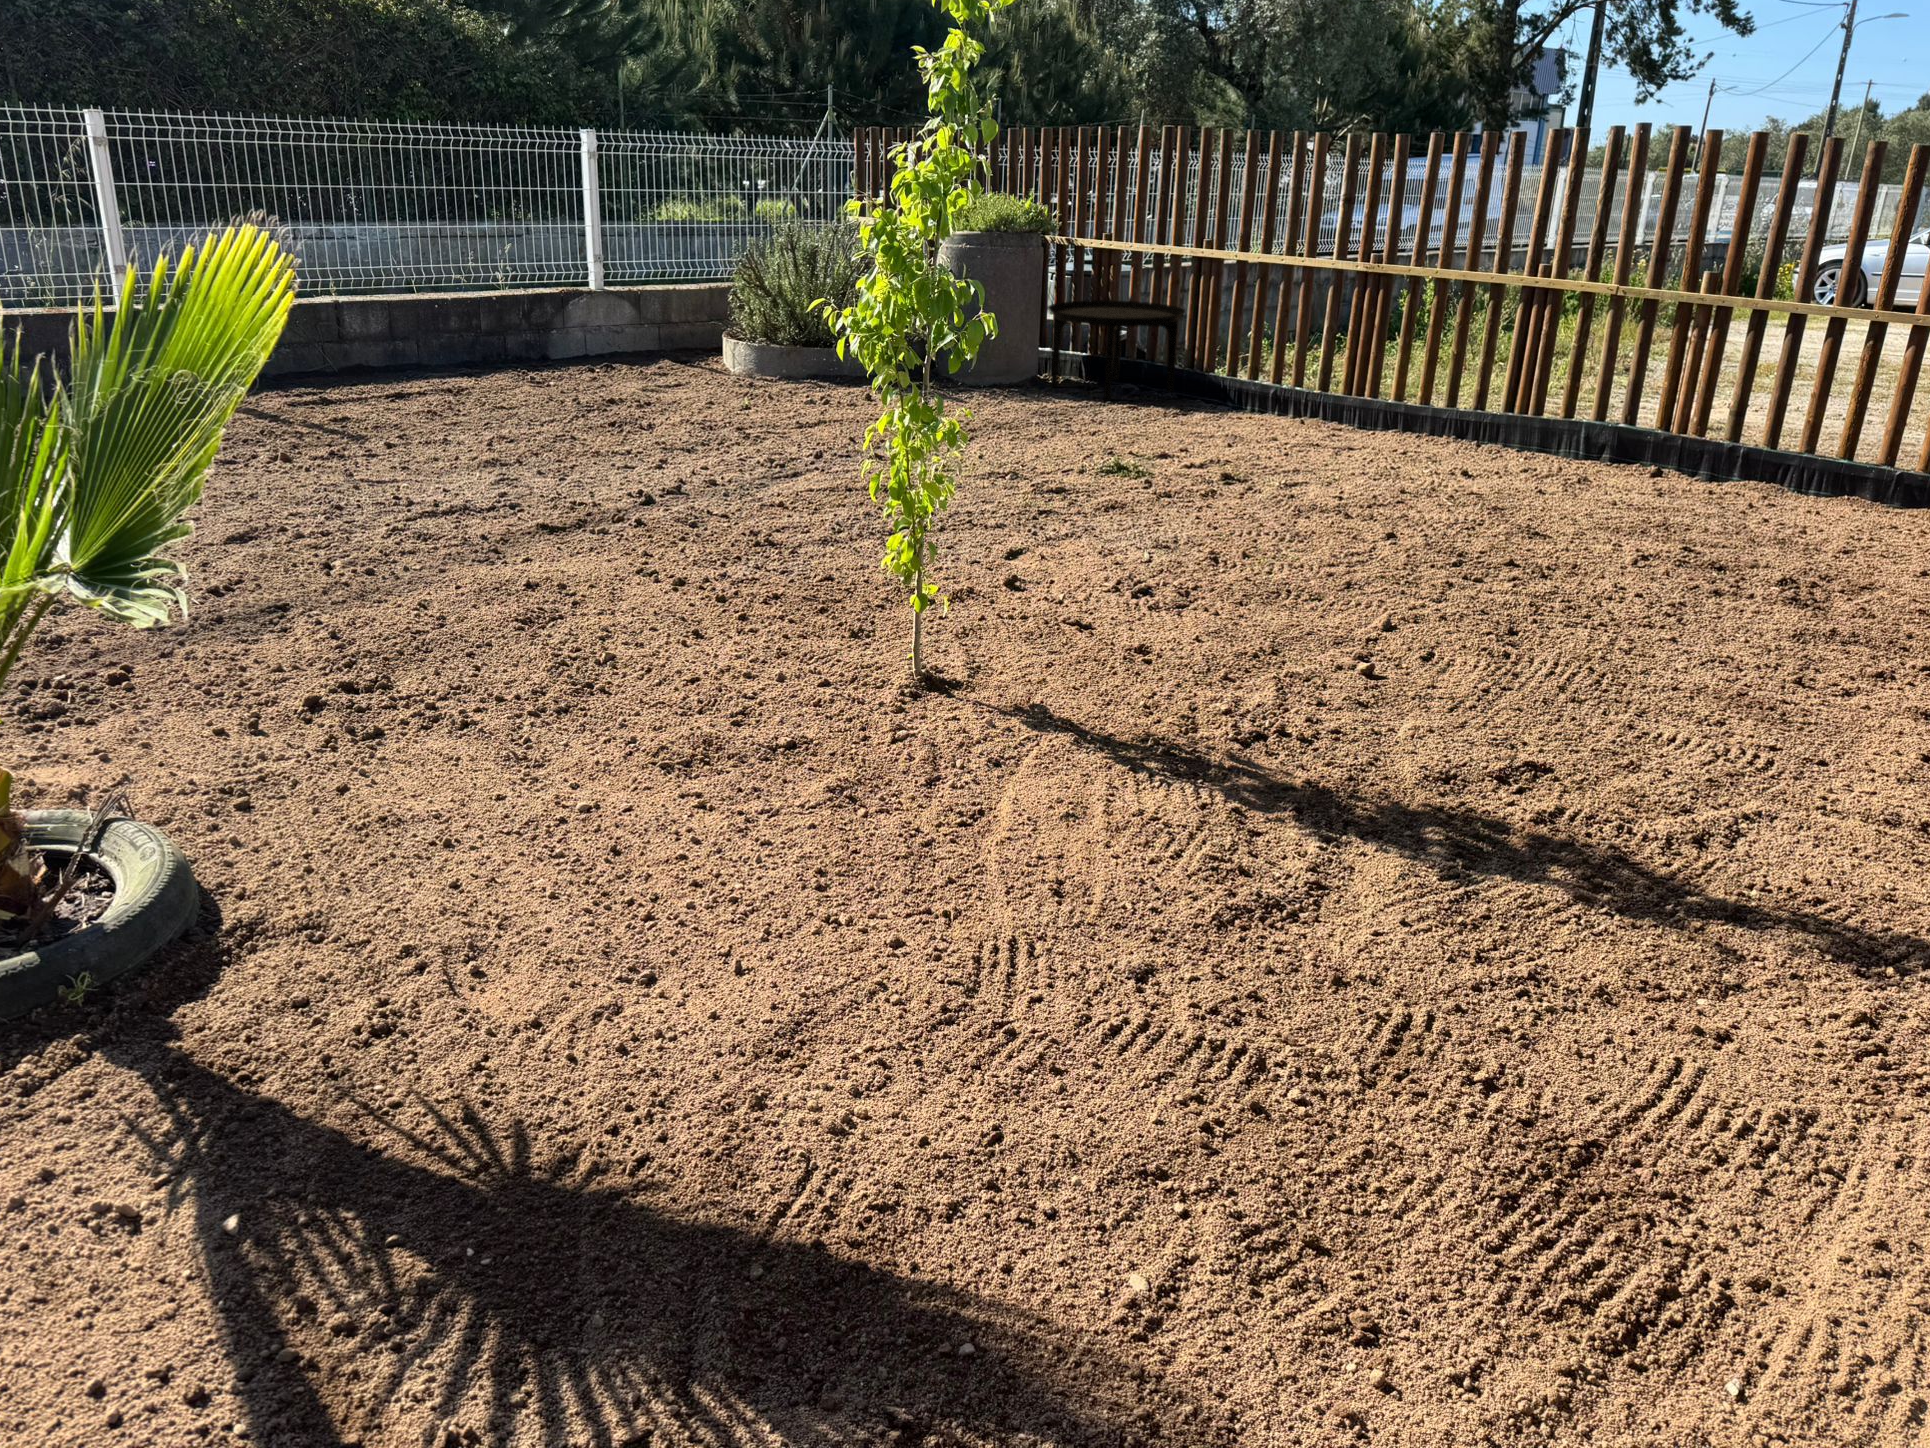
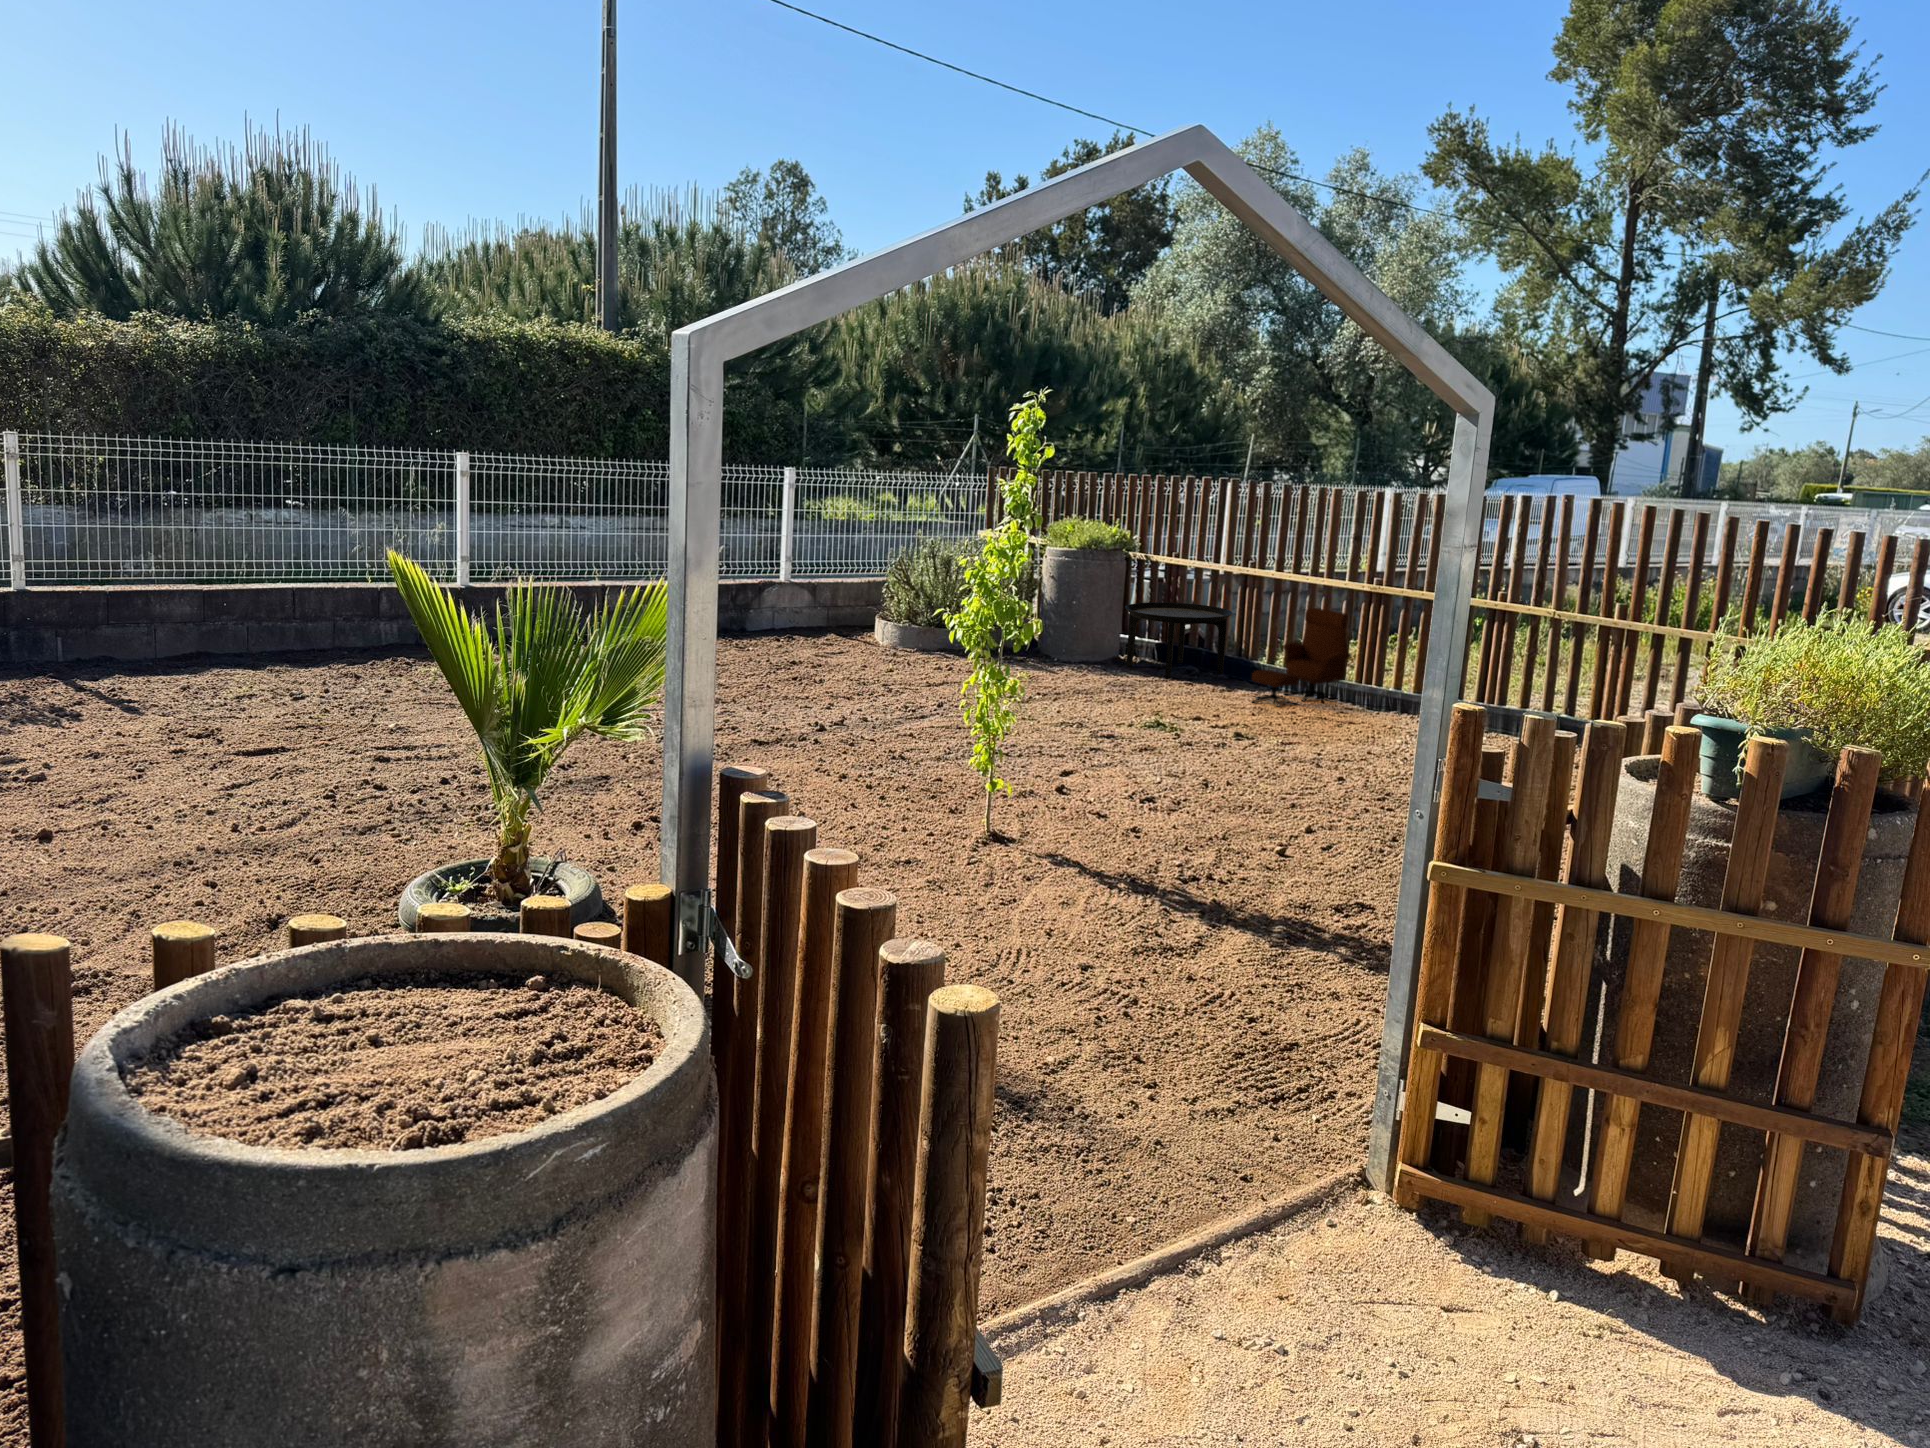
lounge chair: none [1224,298,1351,434] -> present [1252,608,1352,707]

